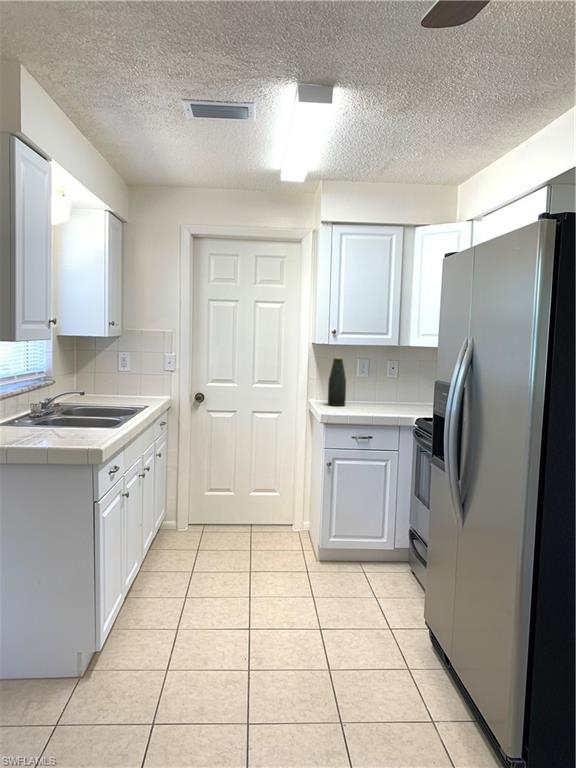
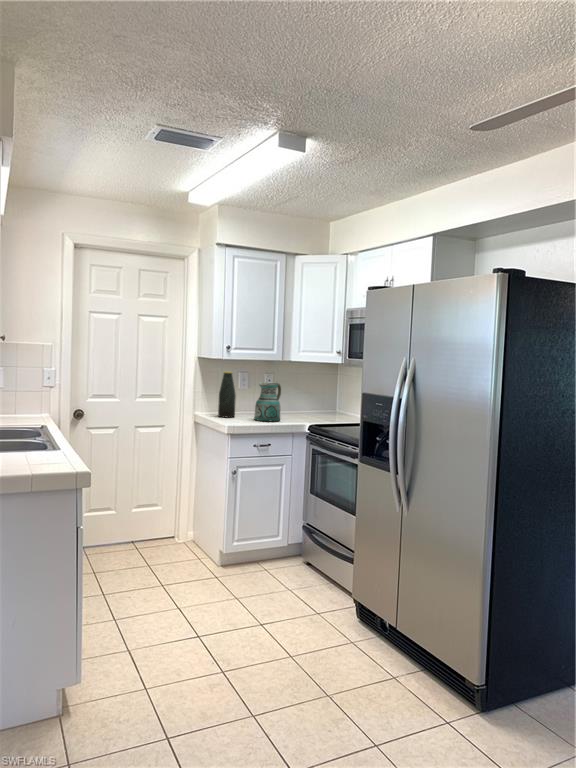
ceramic pitcher: none [362,369,396,412] -> present [254,382,281,421]

